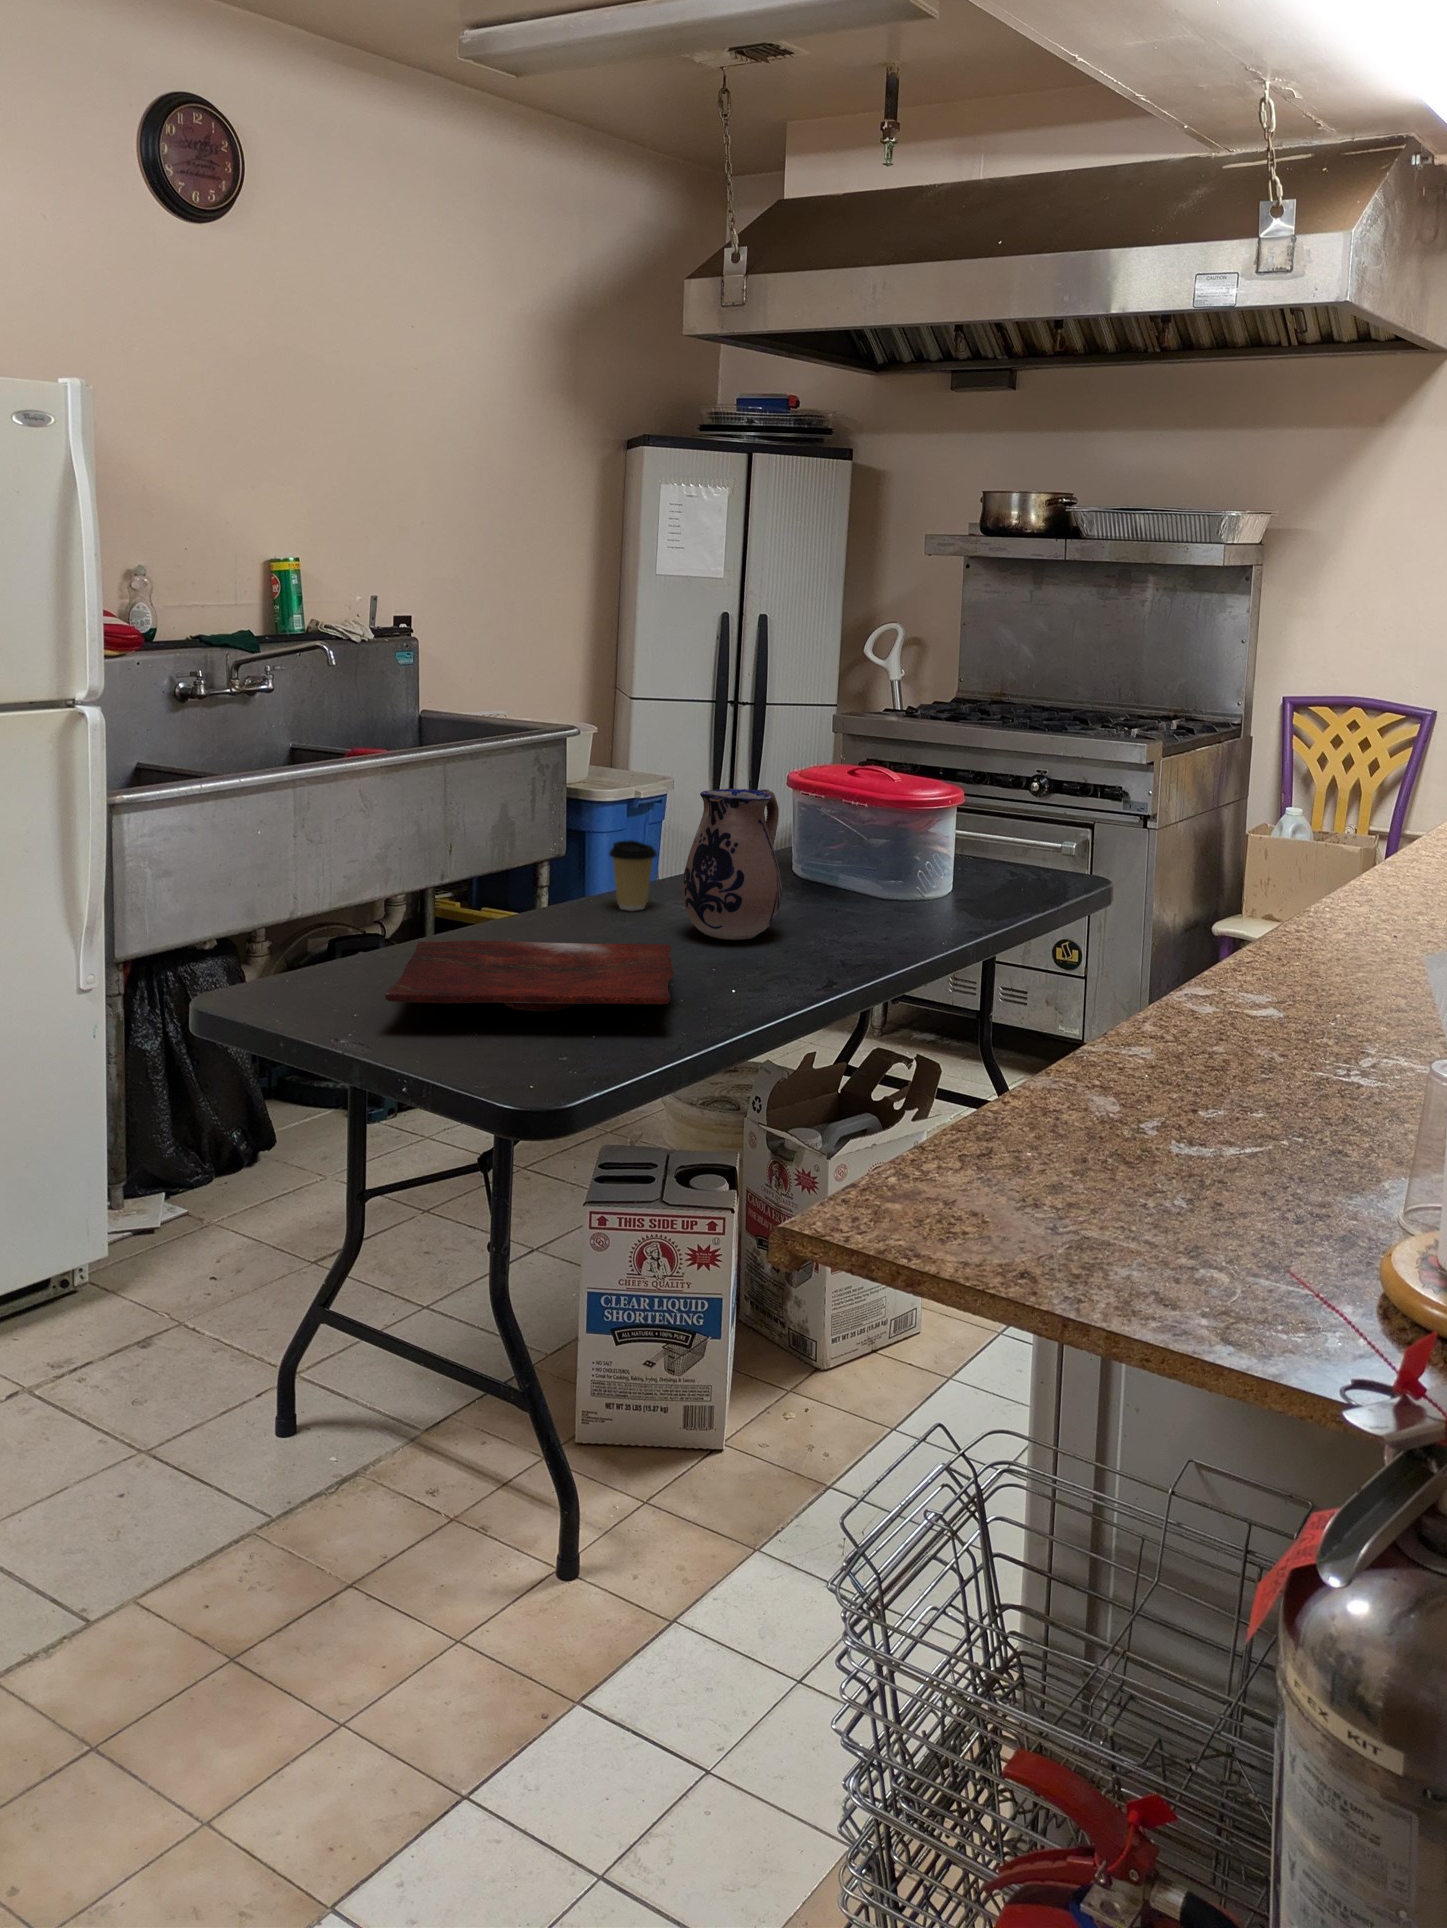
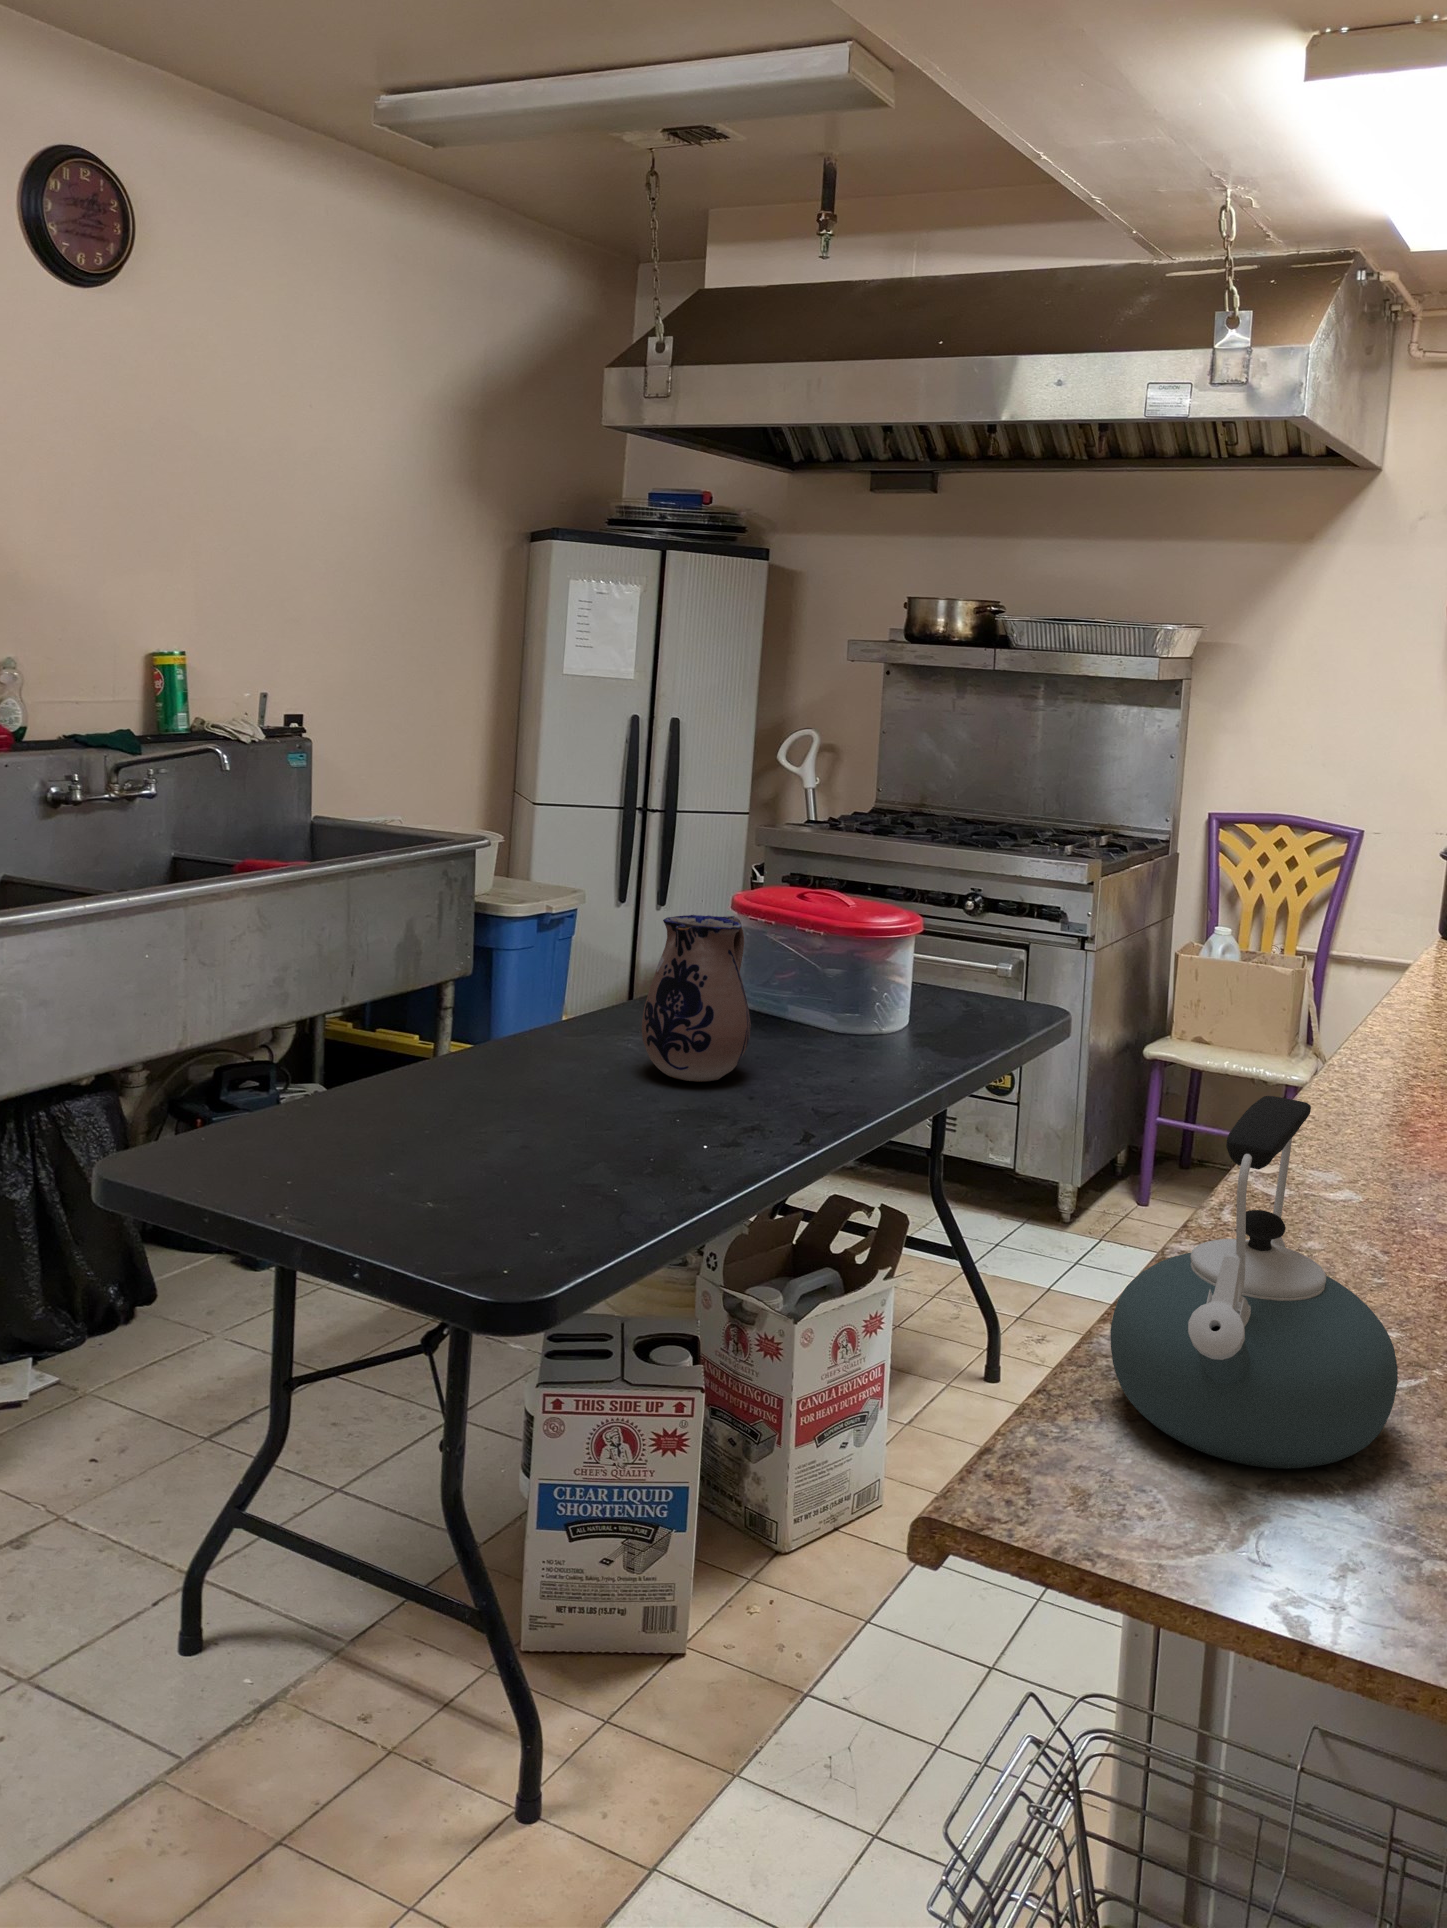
coffee cup: present [609,840,657,911] -> none [555,968,608,1046]
kettle: none [976,911,1214,1217] -> present [1110,1096,1398,1469]
cutting board: present [385,941,674,1011] -> none [338,1087,659,1171]

